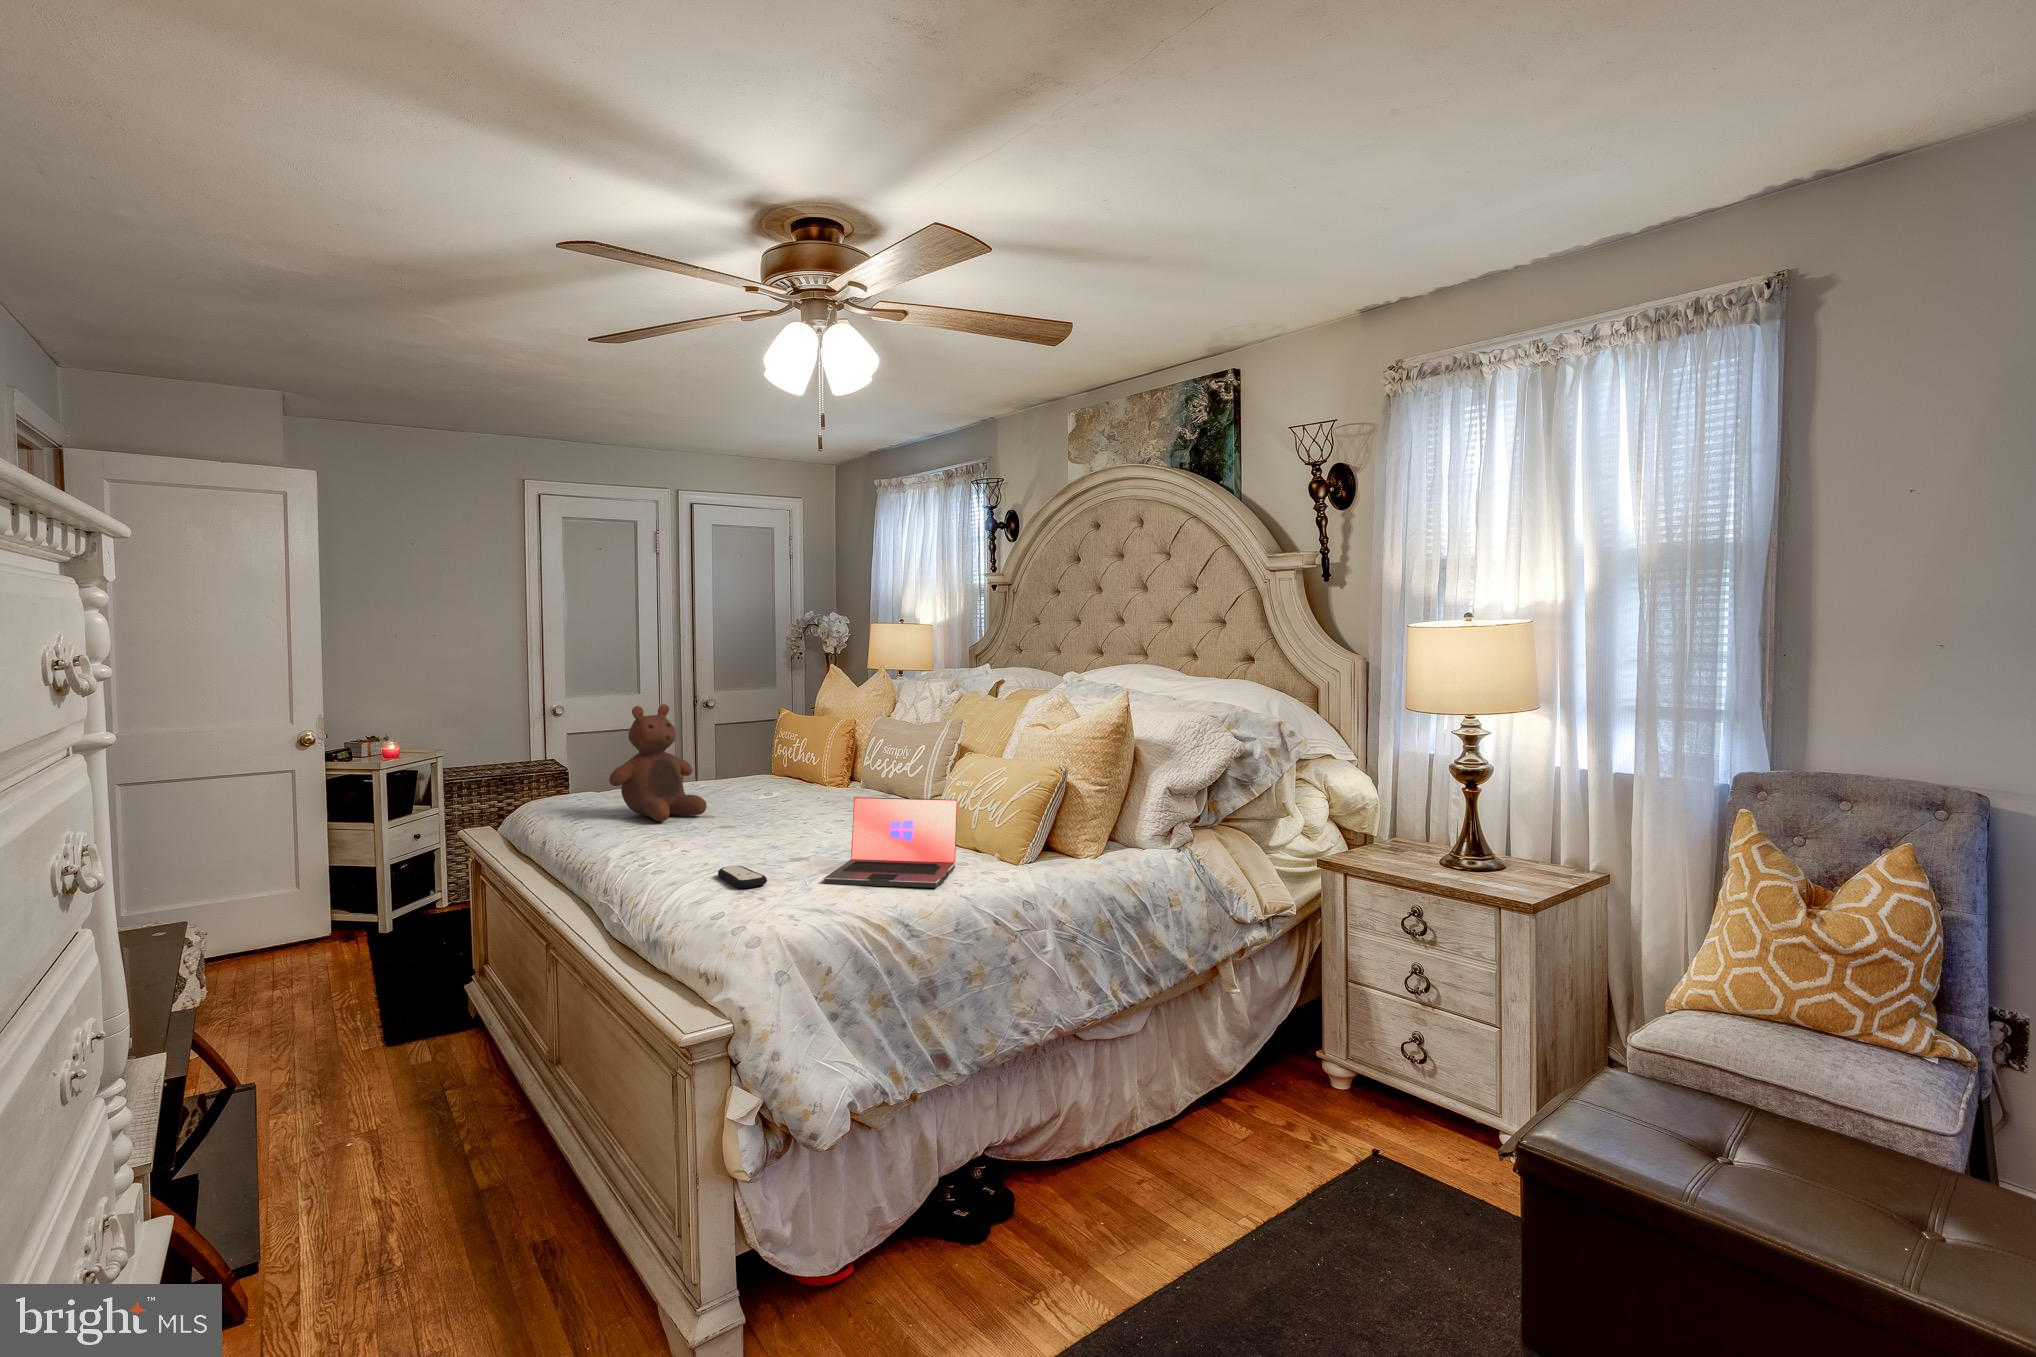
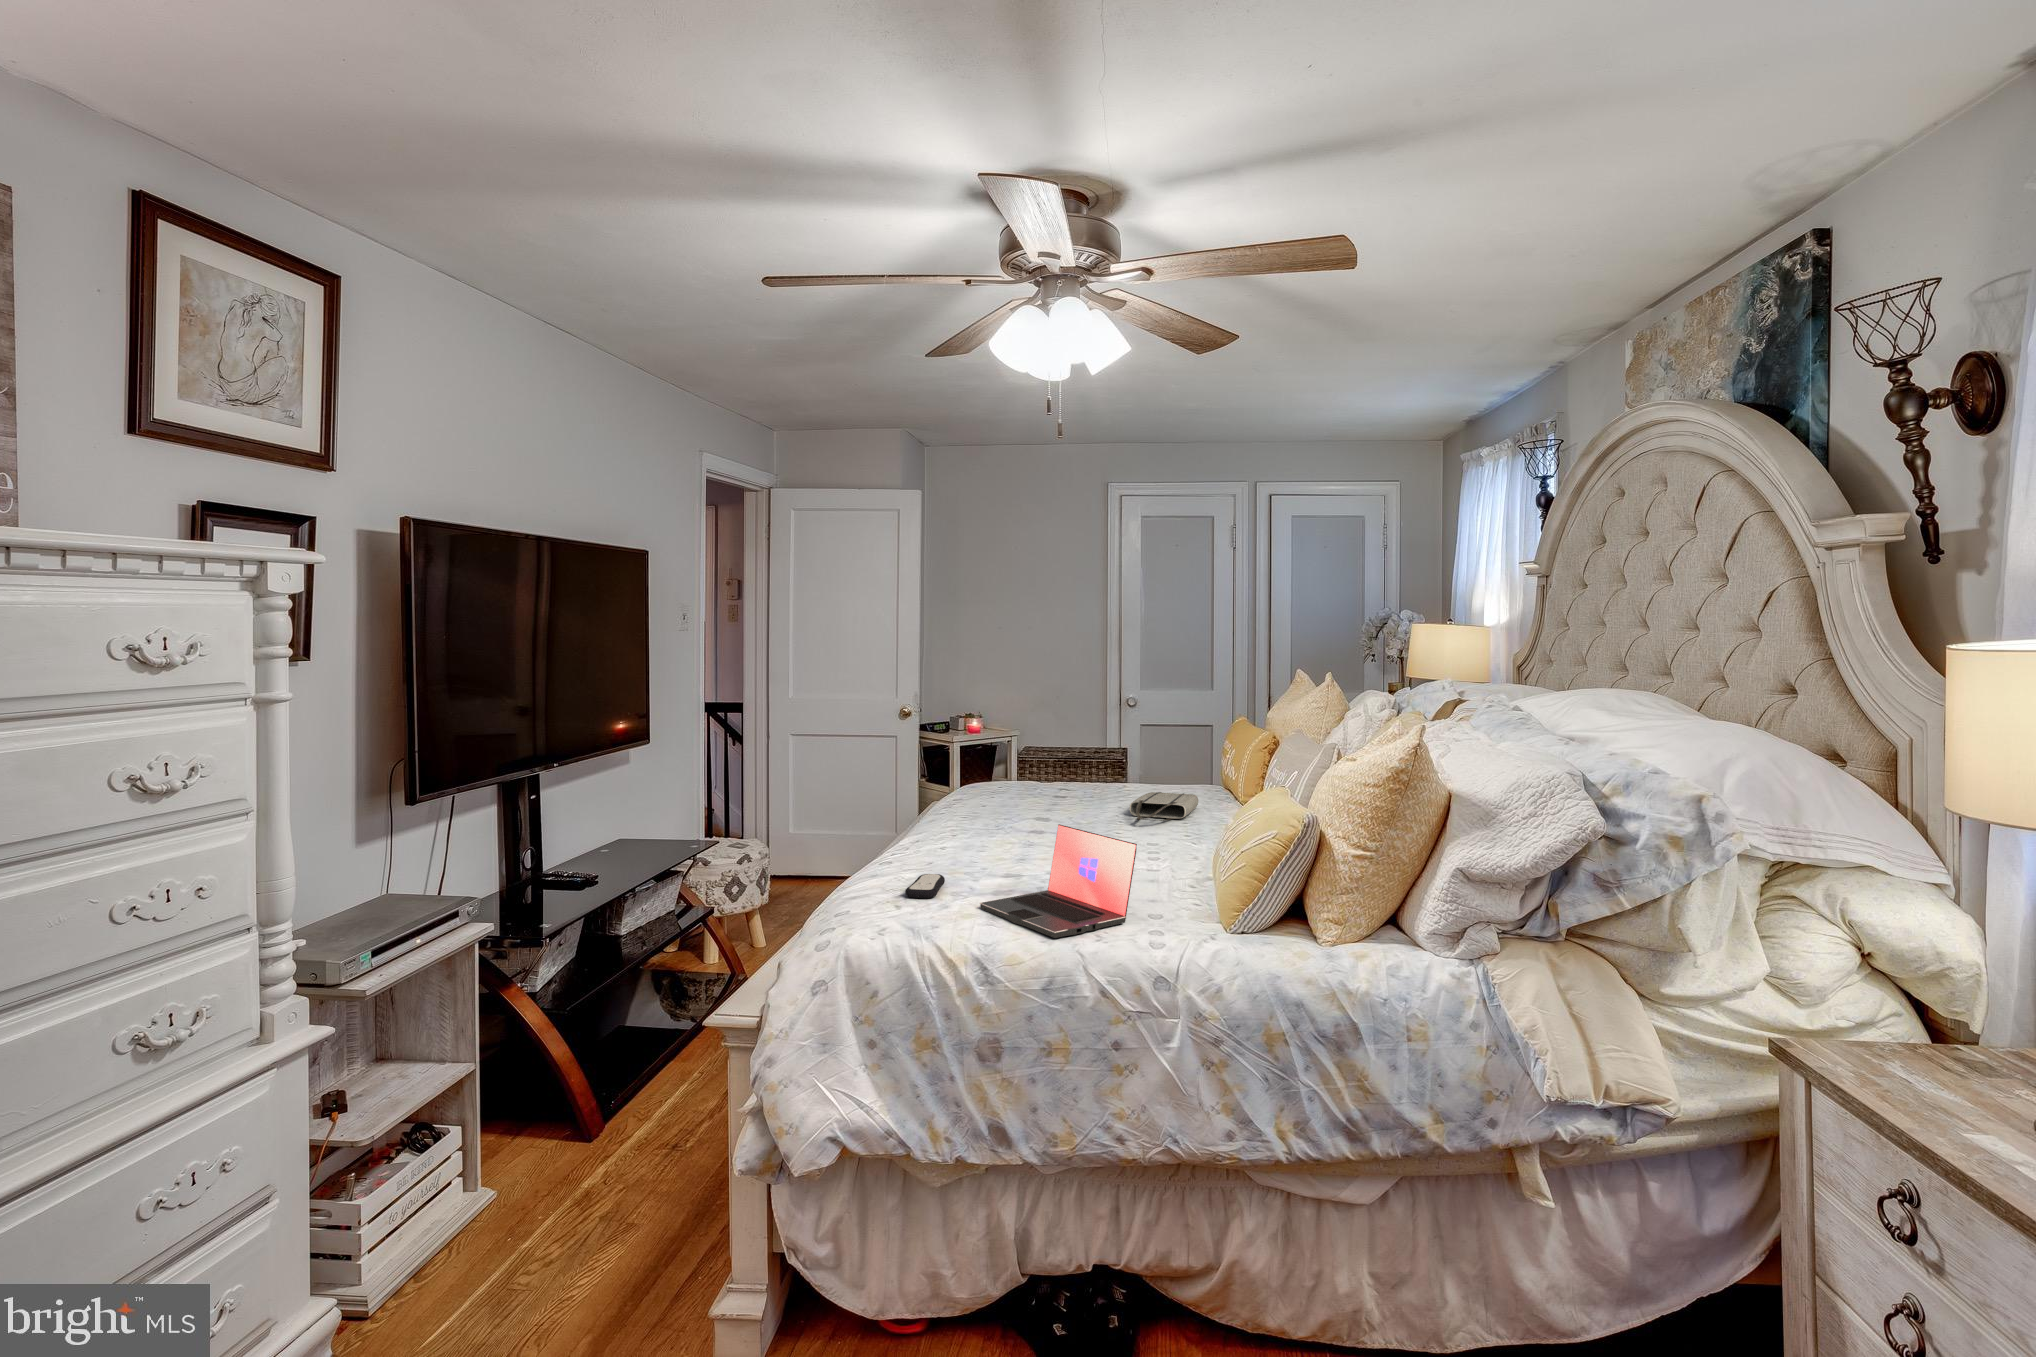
stuffed bear: present [609,704,707,821] -> none [970,708,1057,822]
tote bag: none [750,776,814,802] -> present [1130,792,1198,821]

